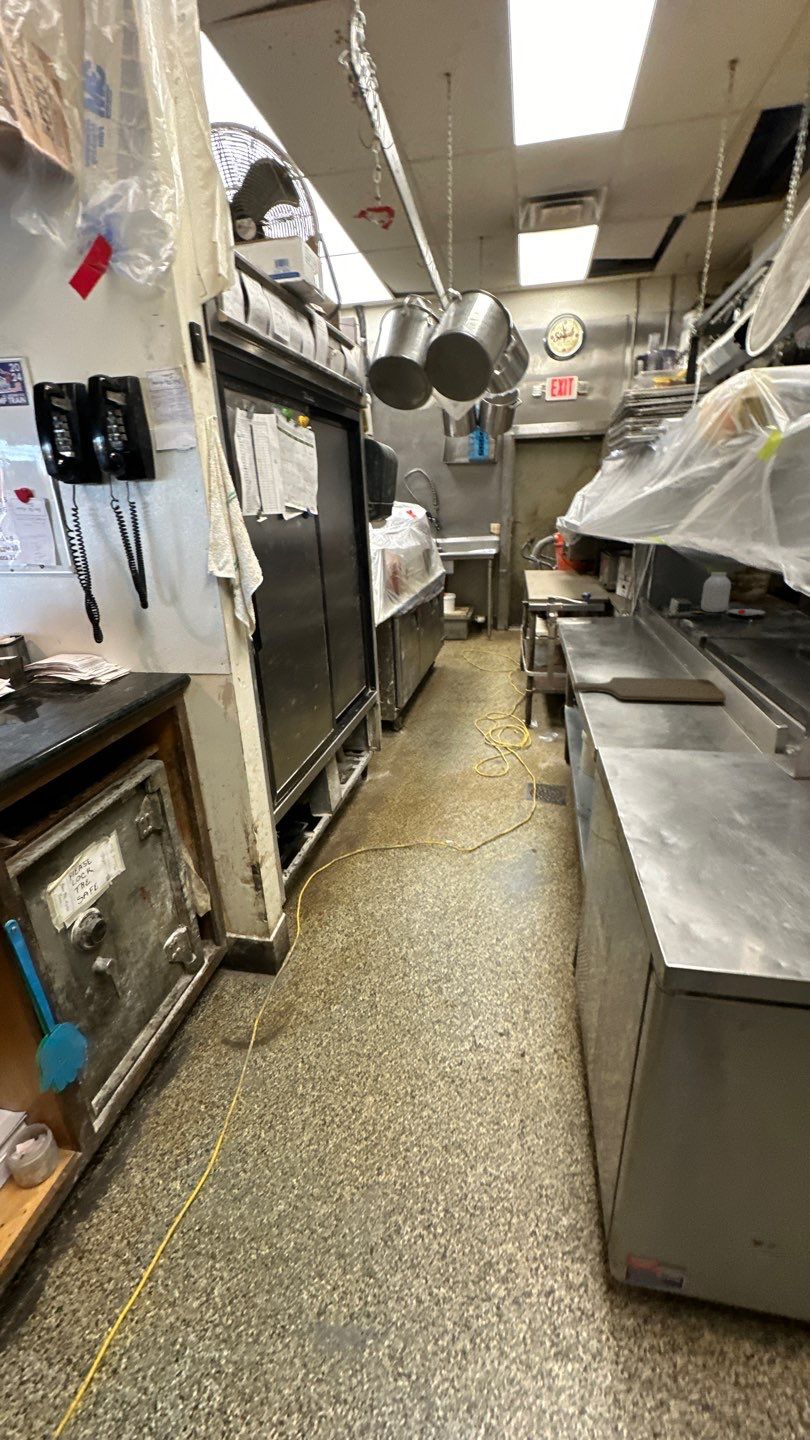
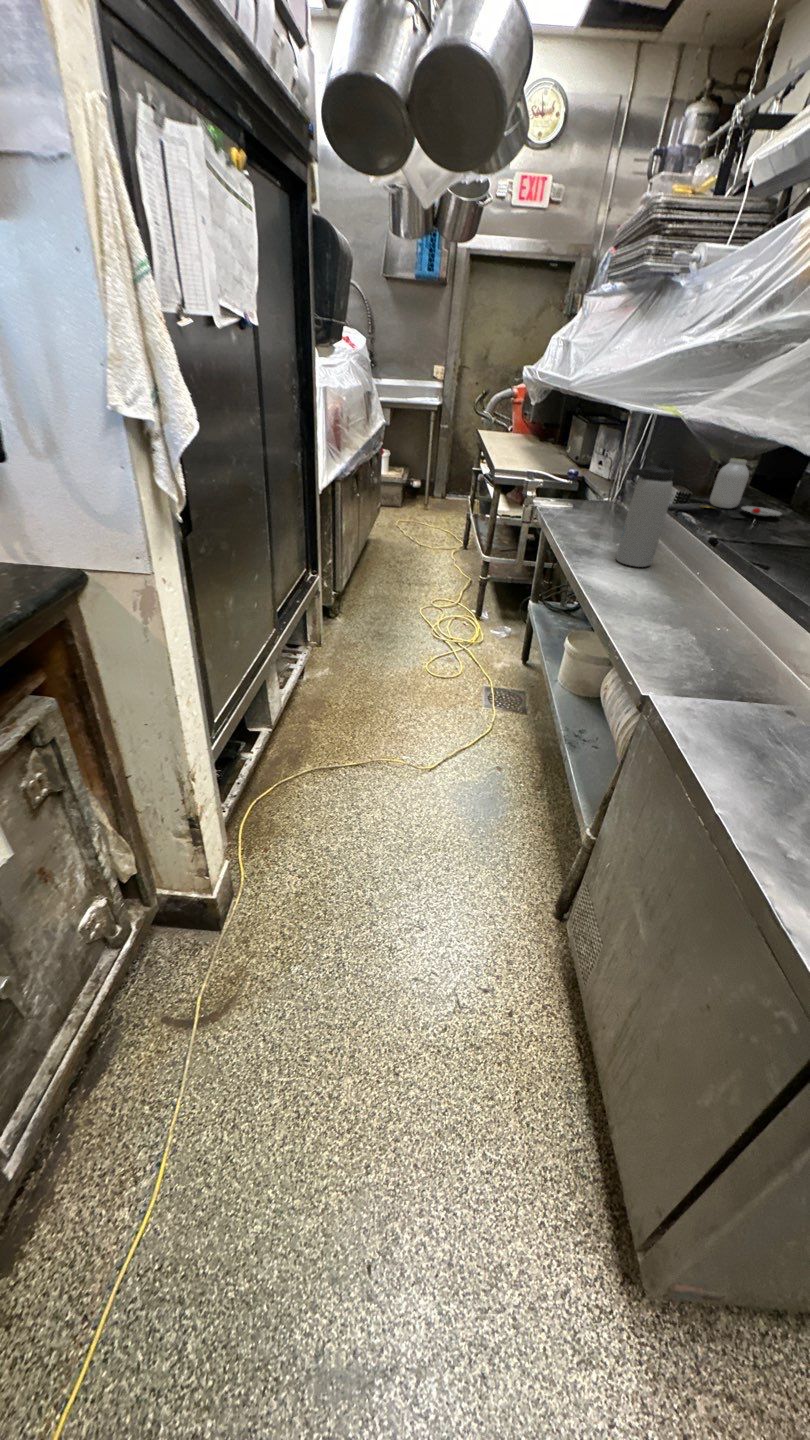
thermos bottle: none [609,578,646,662] -> present [616,460,674,567]
chopping board: present [573,677,726,702] -> none [588,588,767,629]

